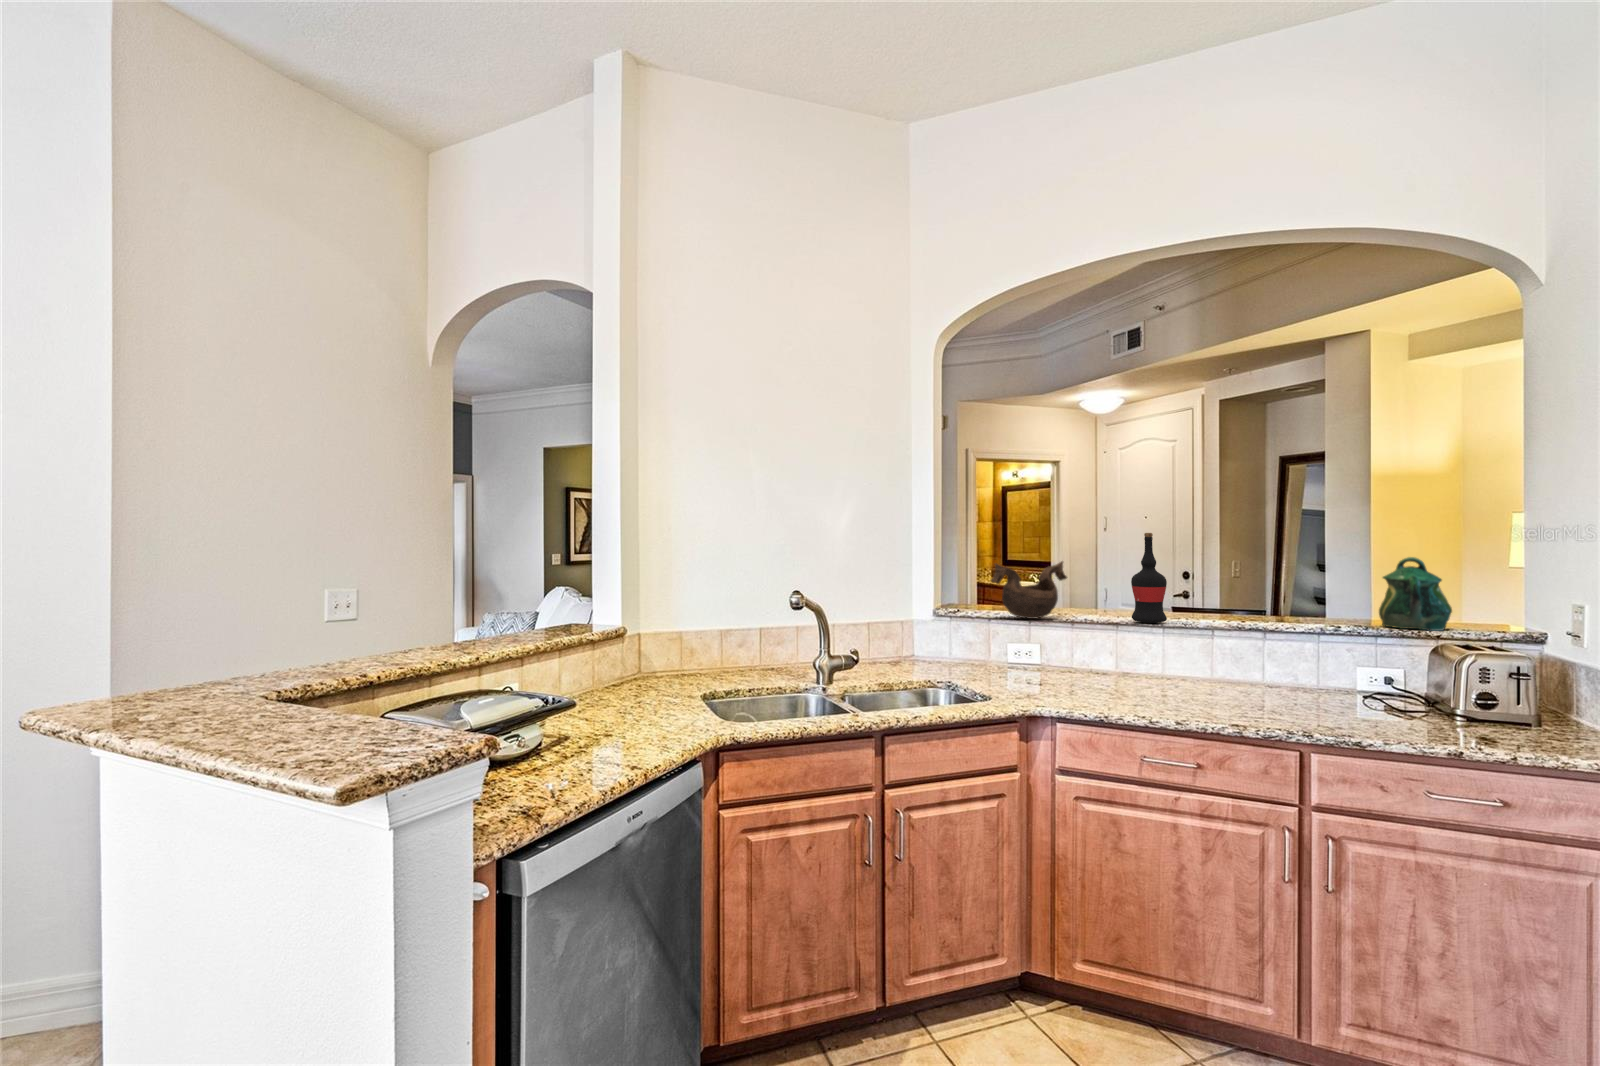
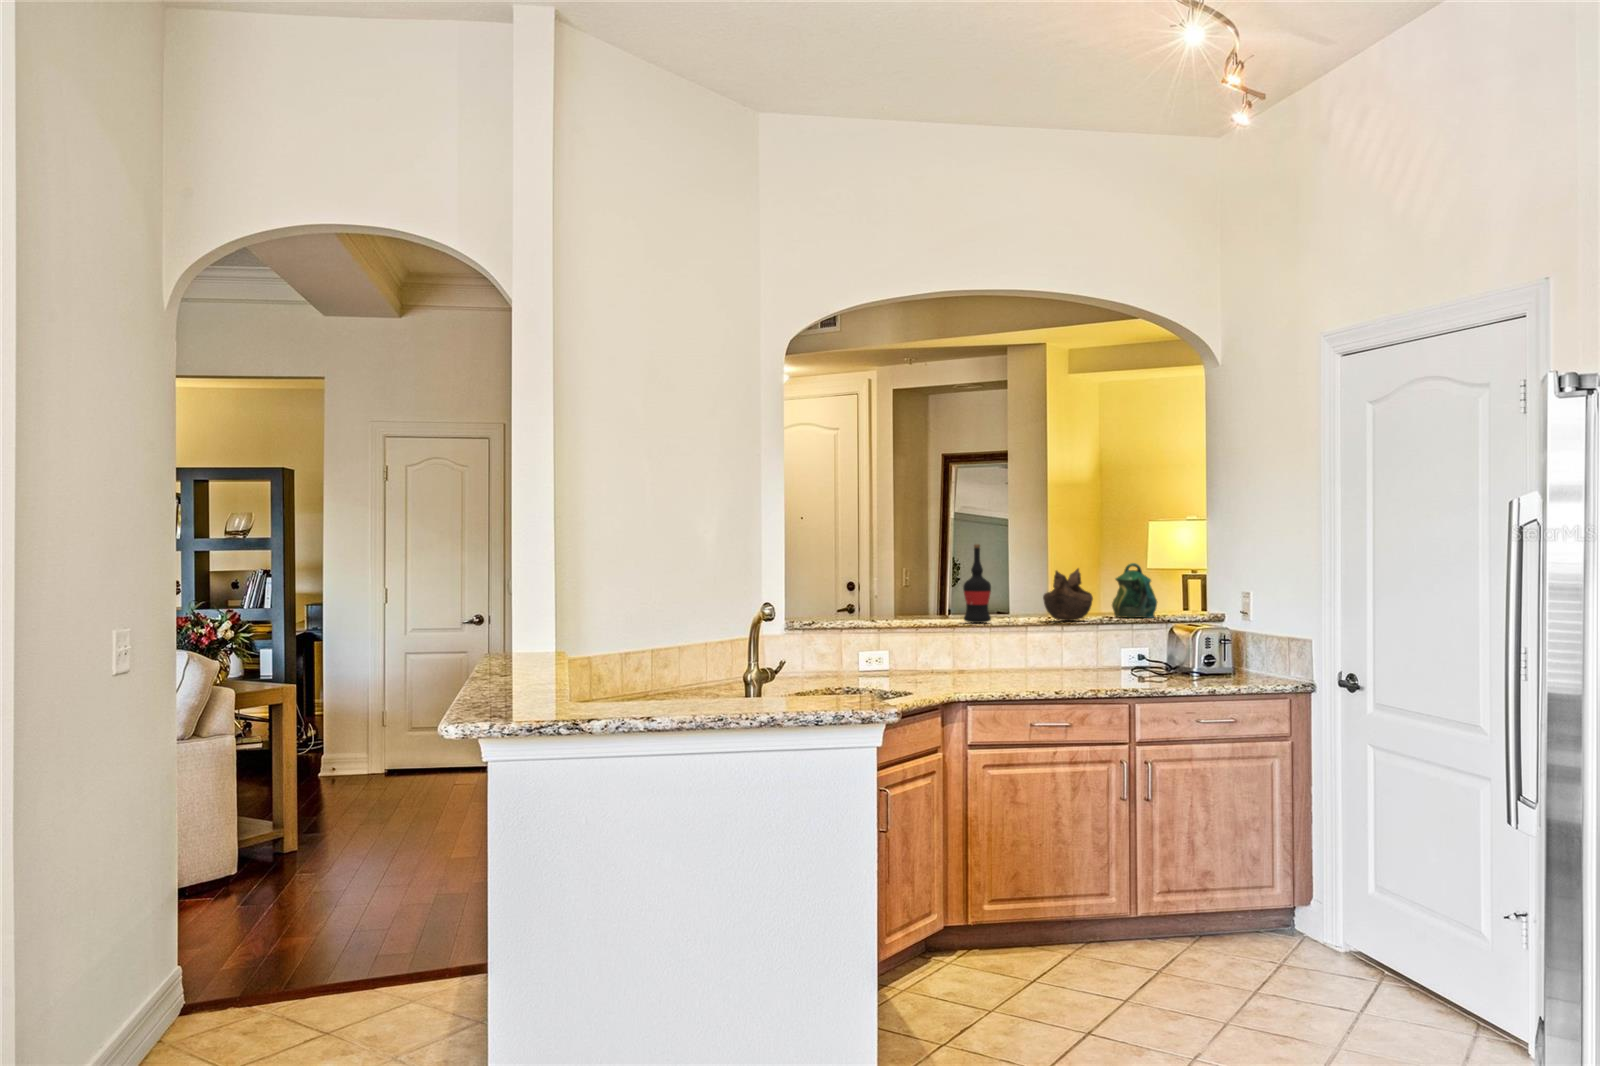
decorative bowl: present [991,561,1067,619] -> present [1043,569,1093,621]

